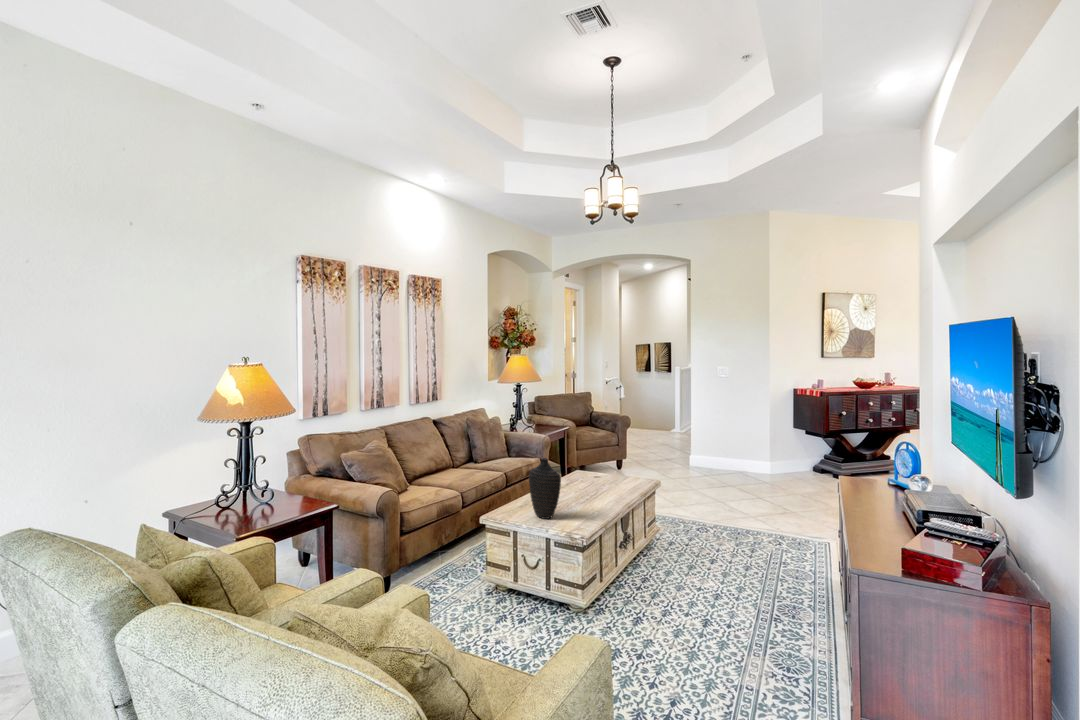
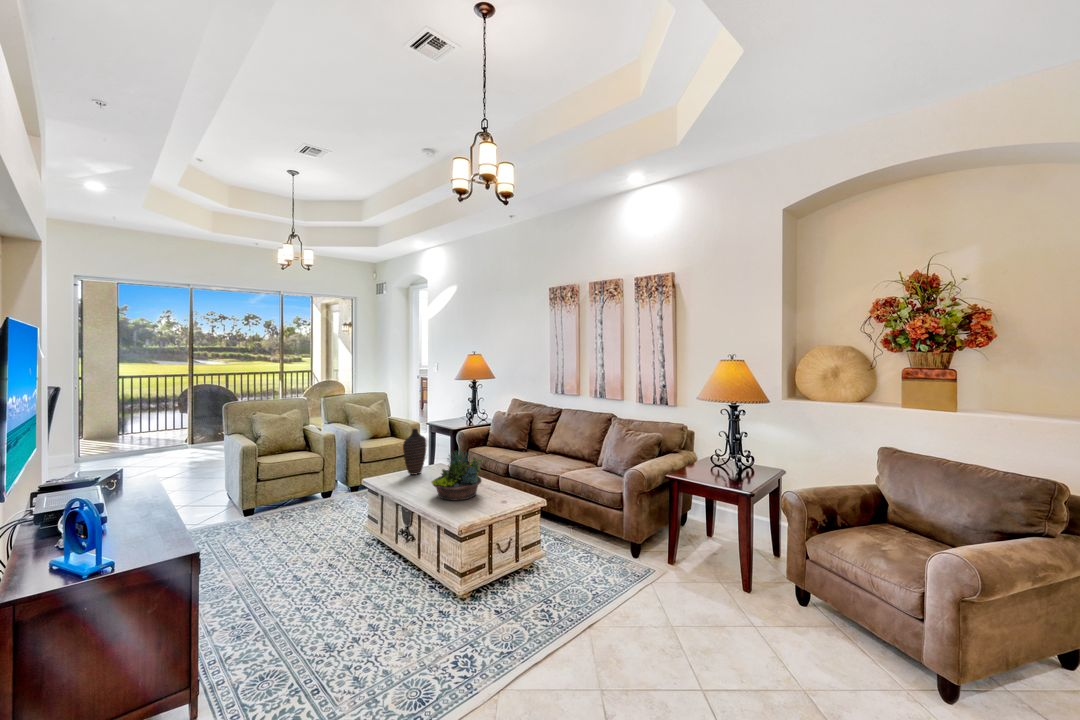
succulent planter: none [571,450,618,497] -> present [431,450,483,500]

